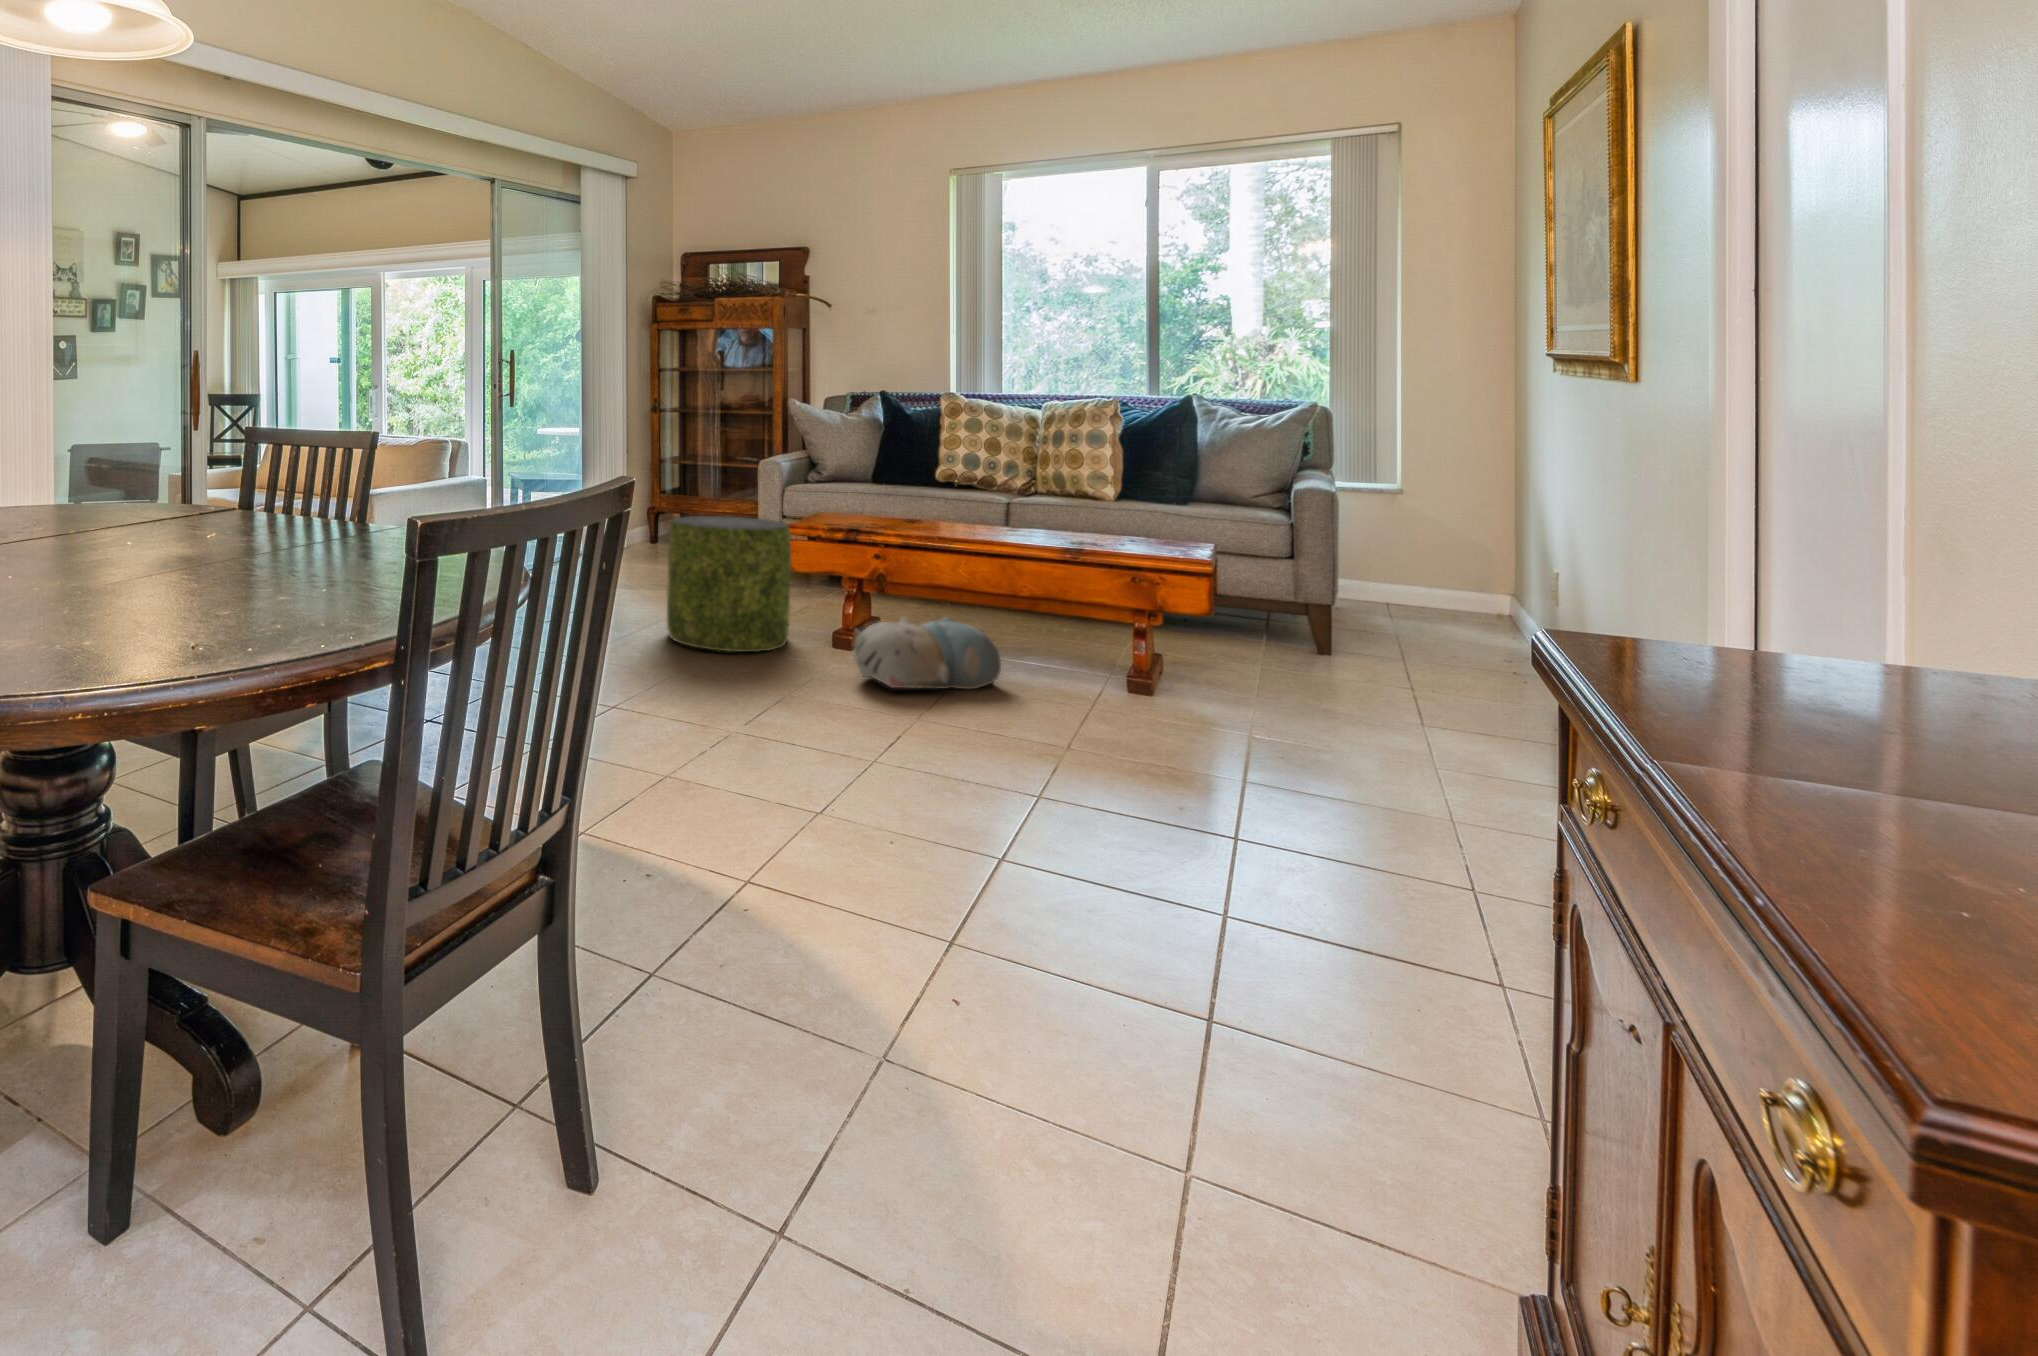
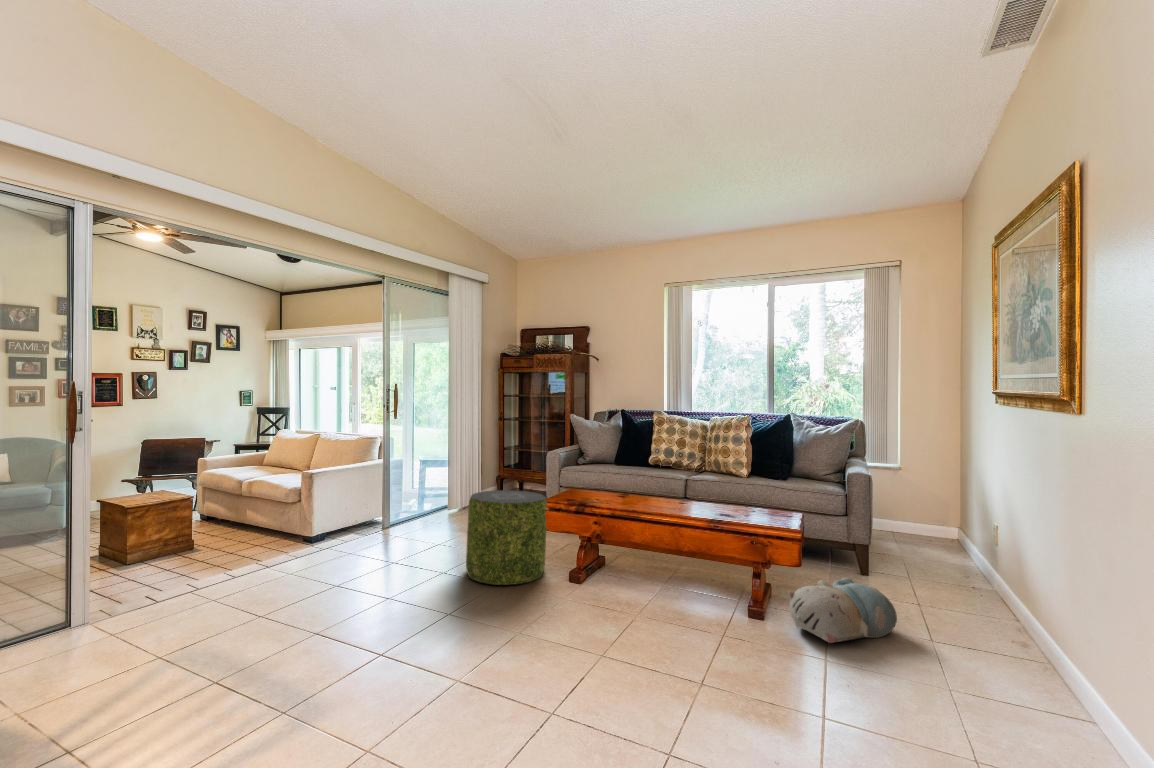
plush toy: present [854,617,1001,690] -> present [788,578,897,643]

